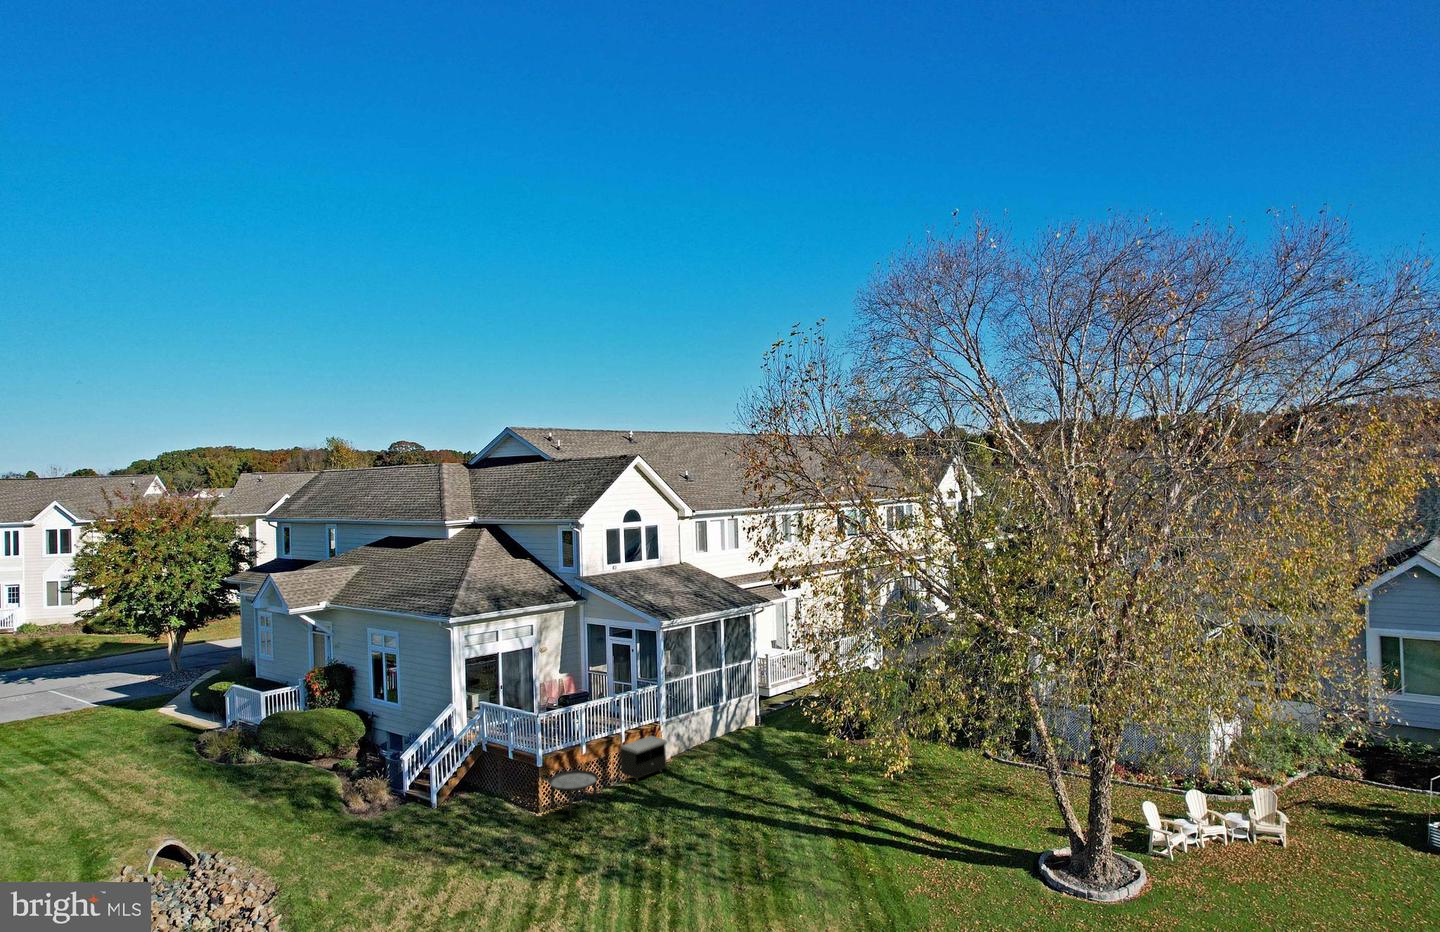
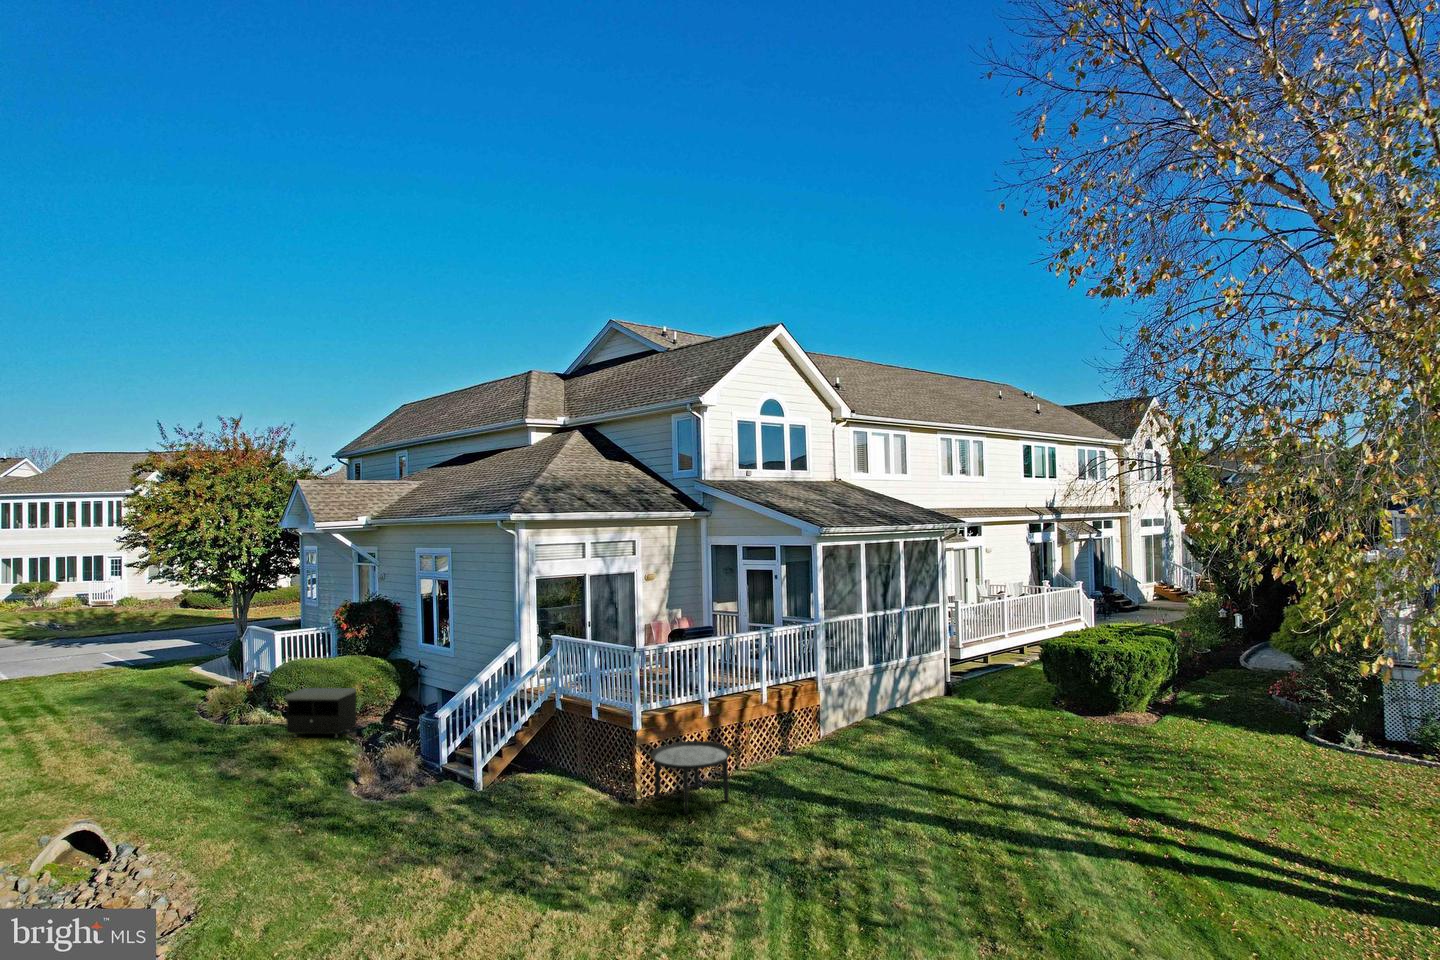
storage bench: present [621,736,667,780] -> present [285,688,356,737]

